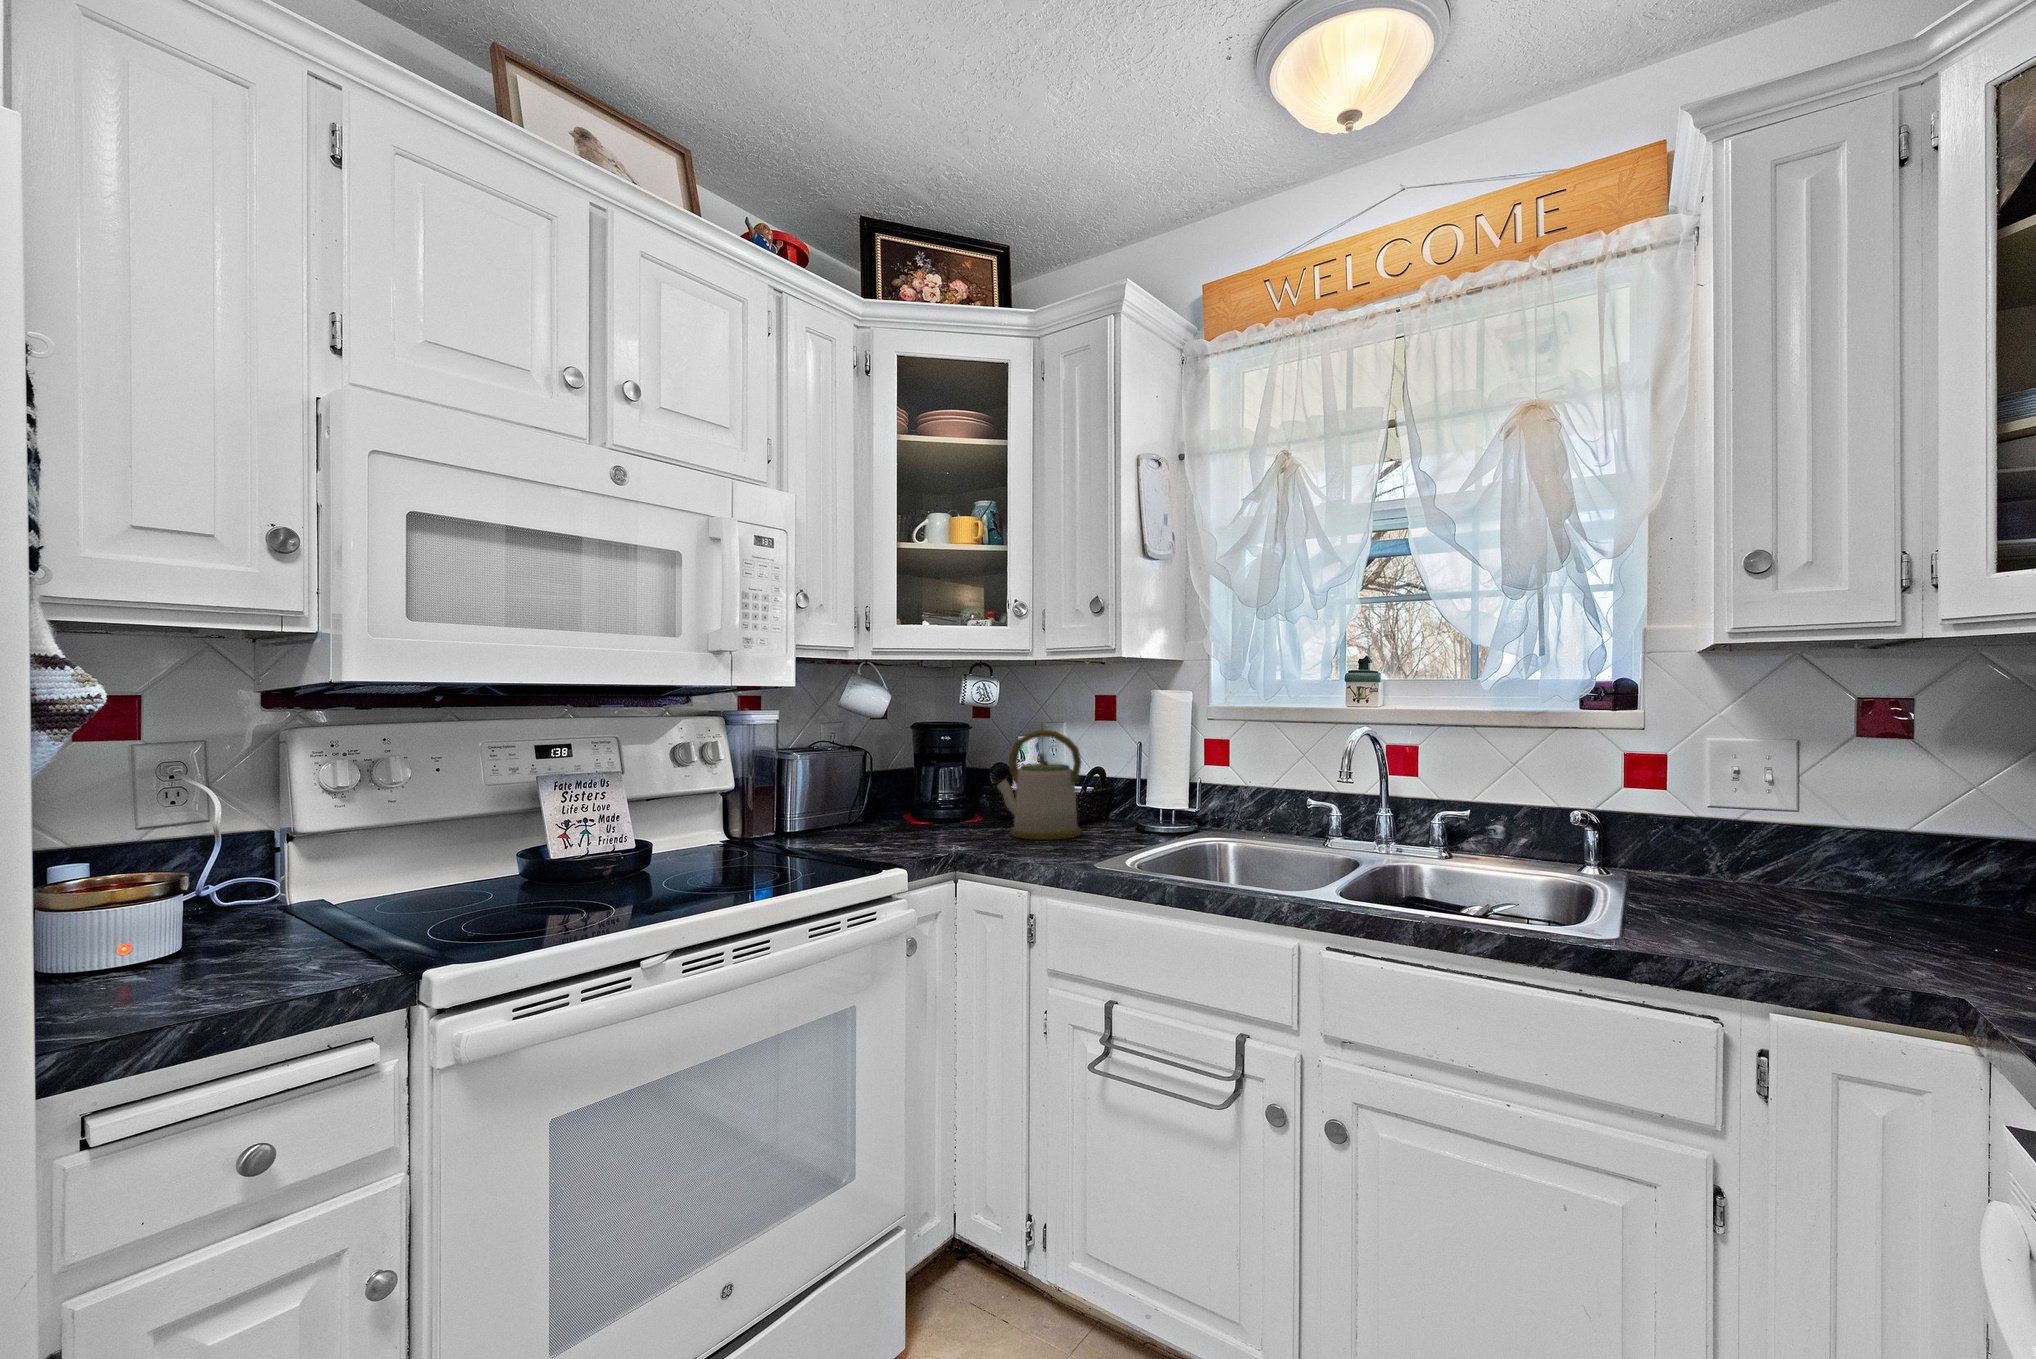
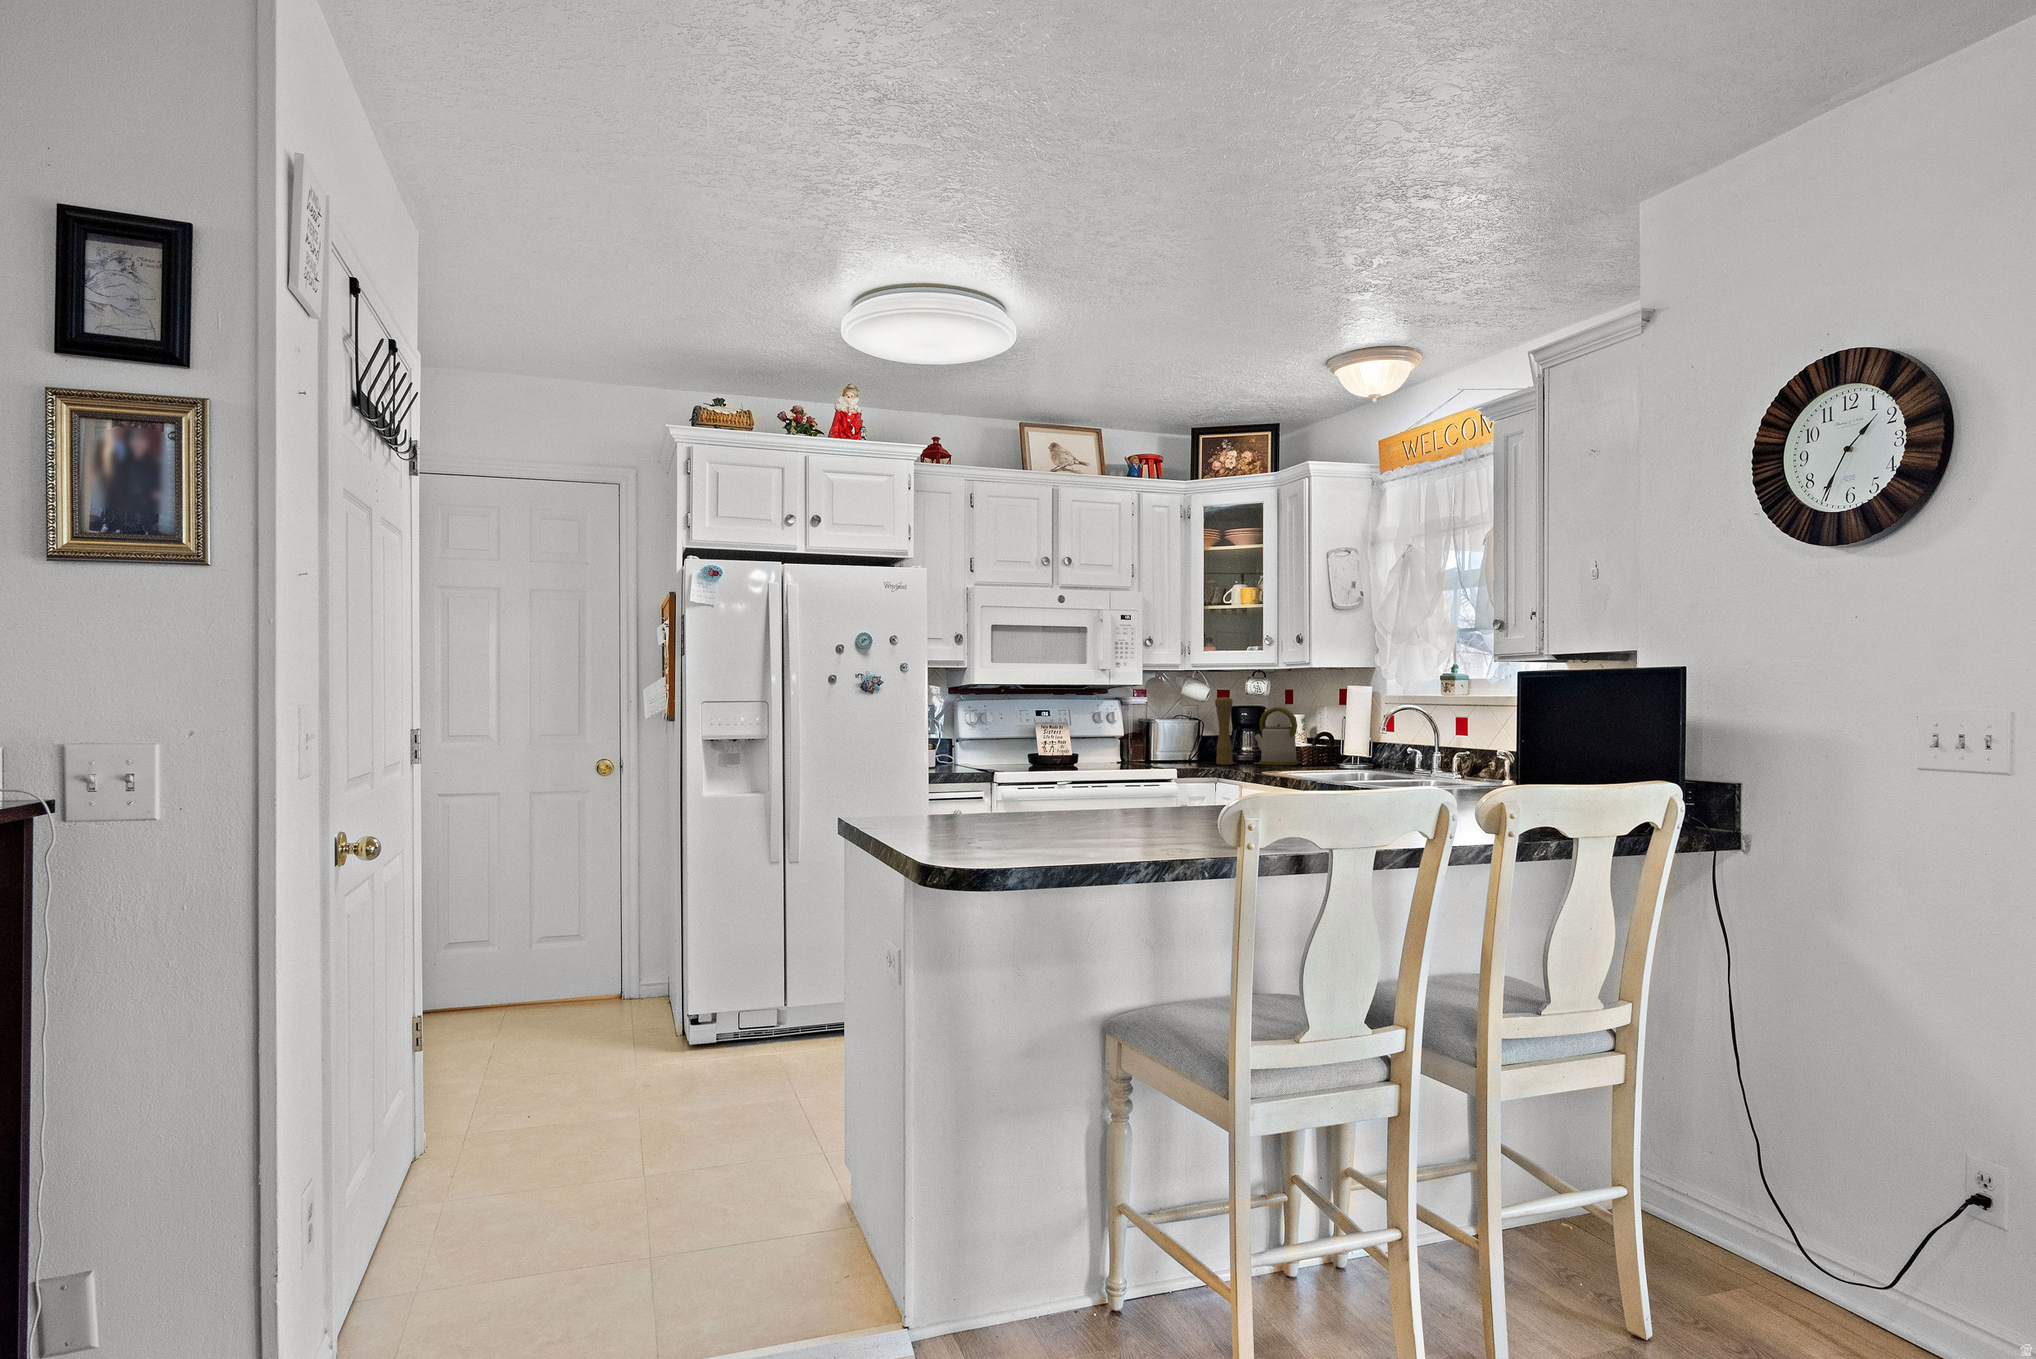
pepper mill: none [940,710,973,845] -> present [1215,696,1233,765]

